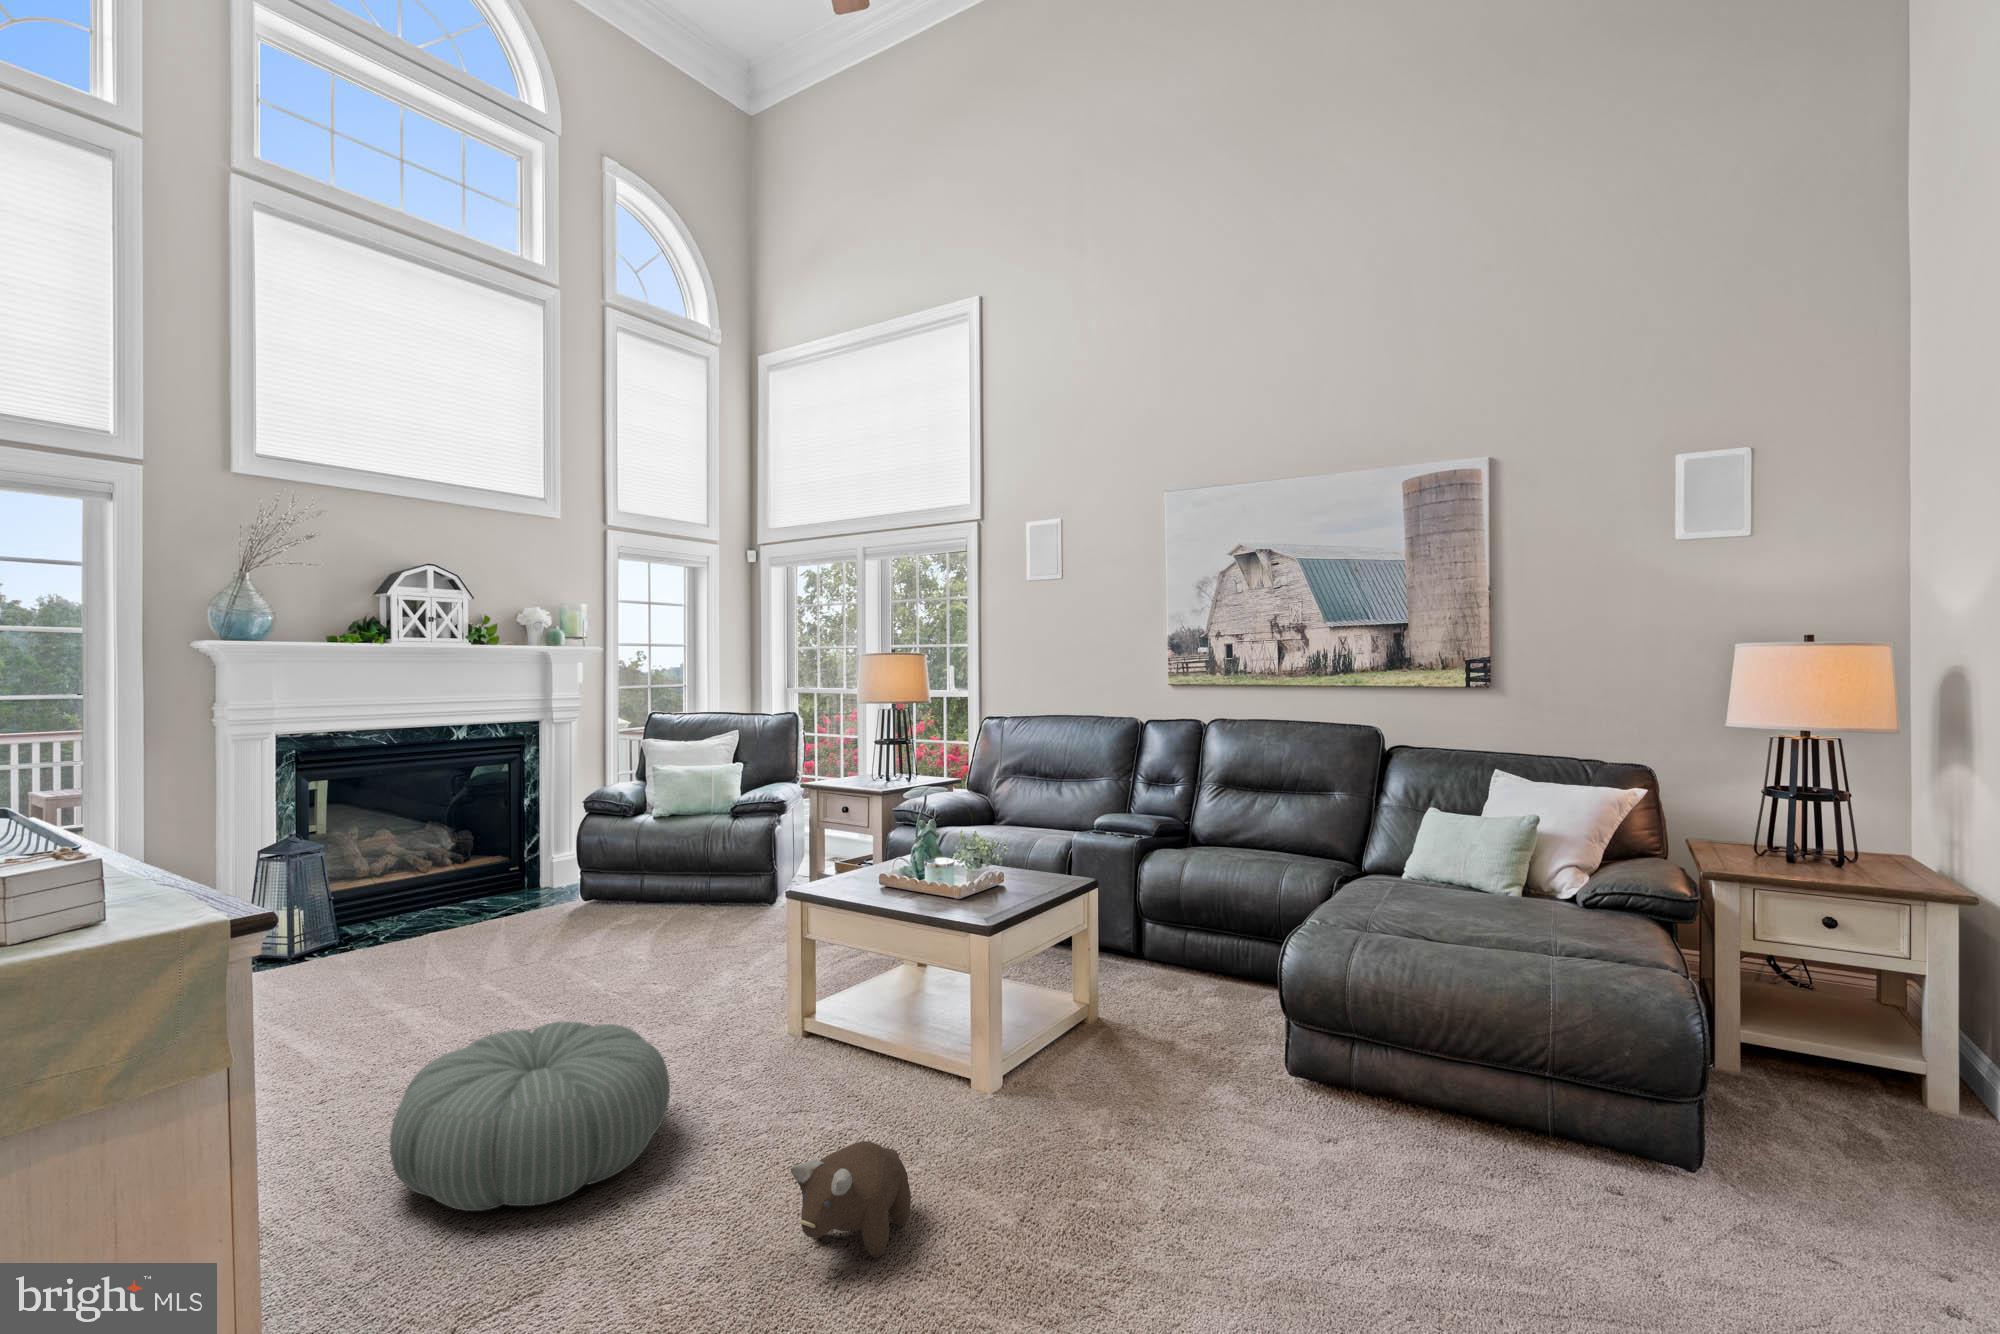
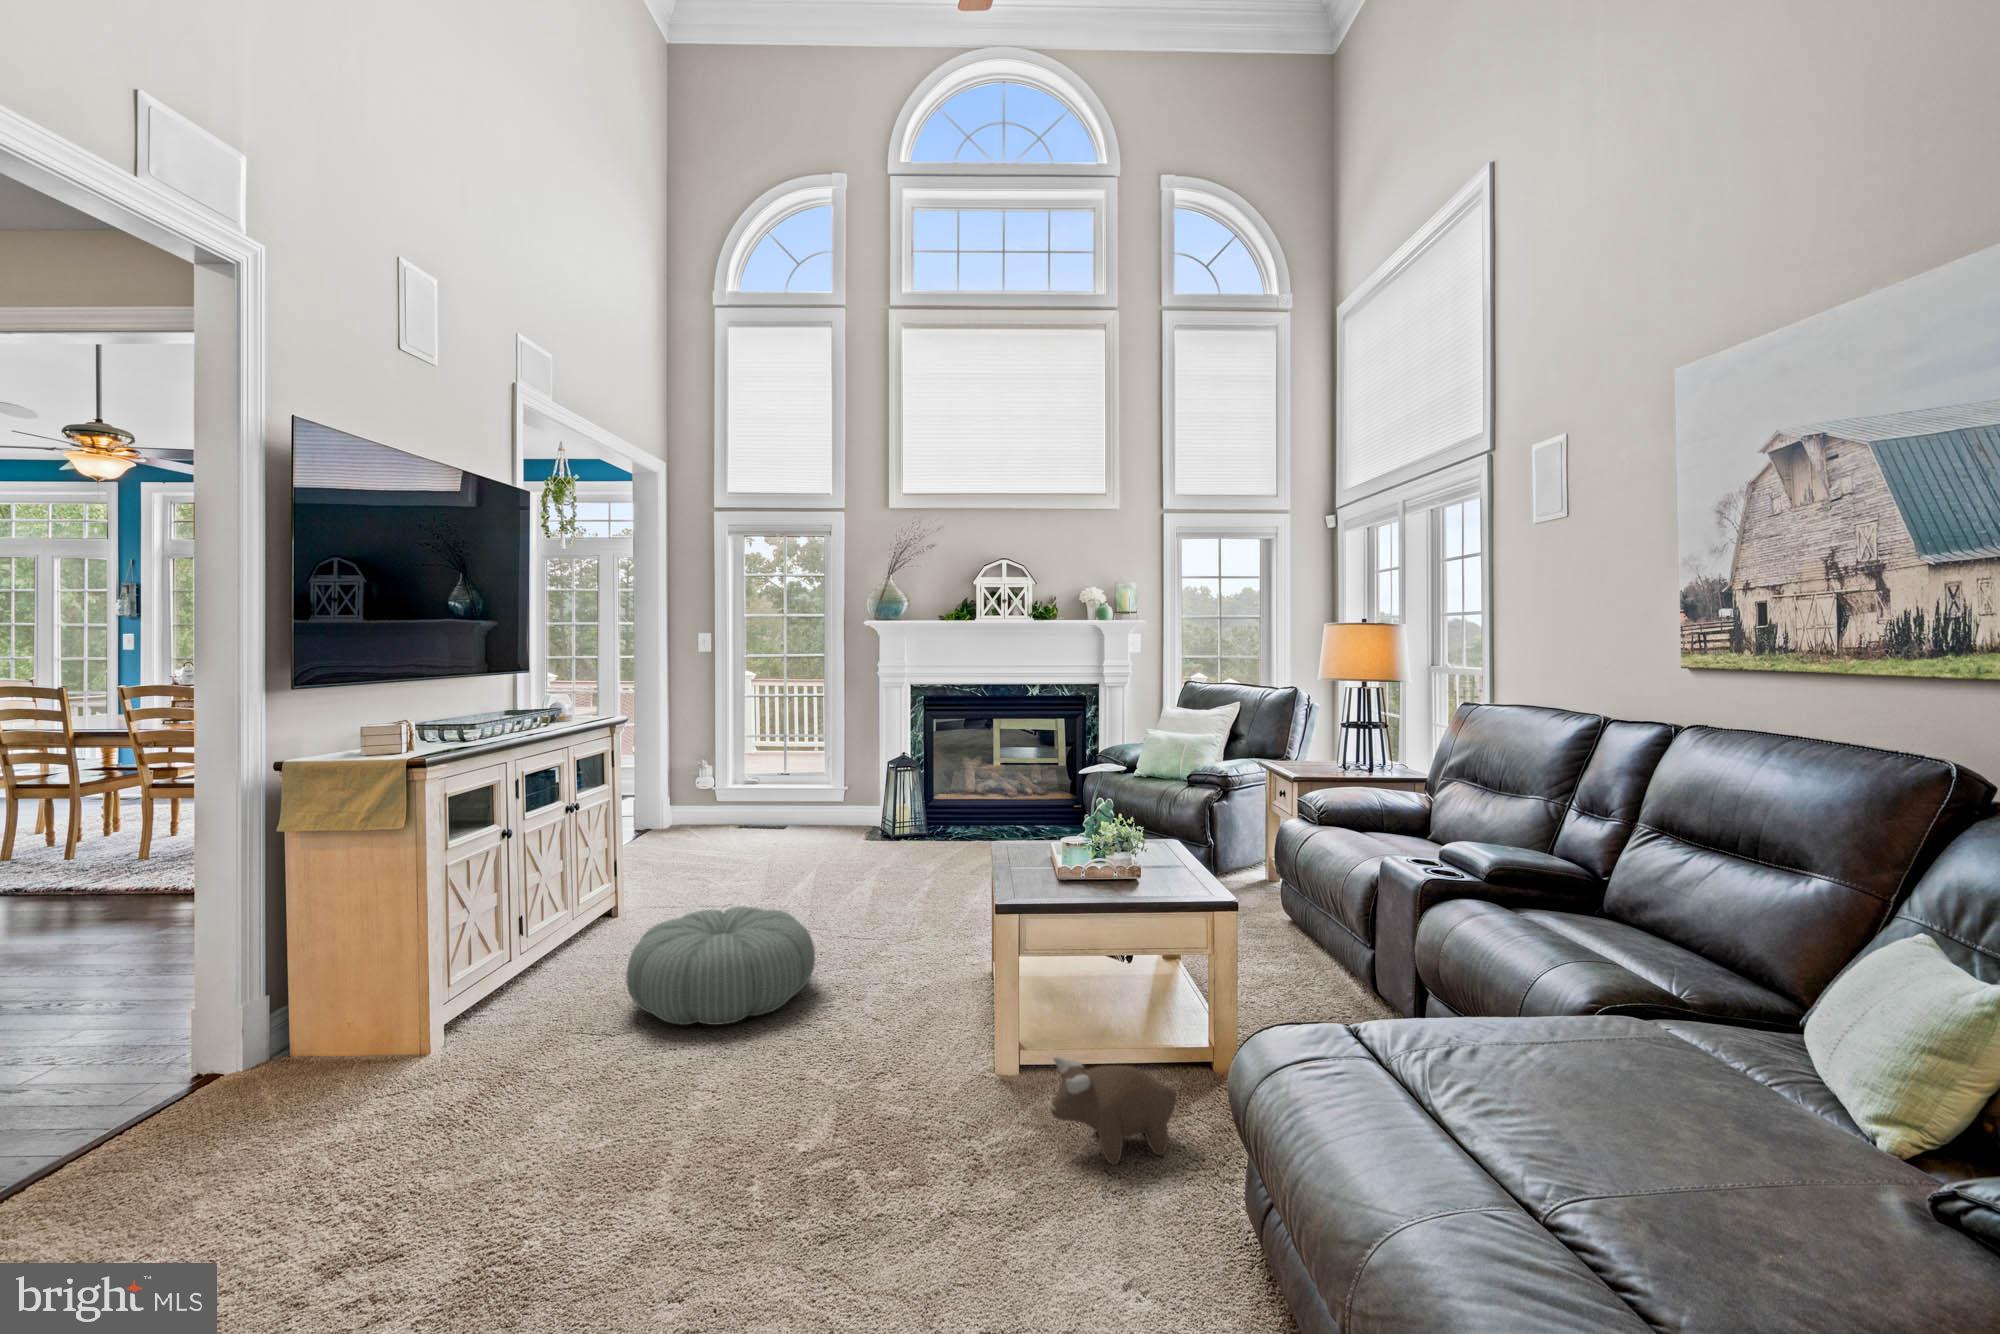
plush toy: present [790,1141,911,1258] -> present [1047,1057,1176,1165]

